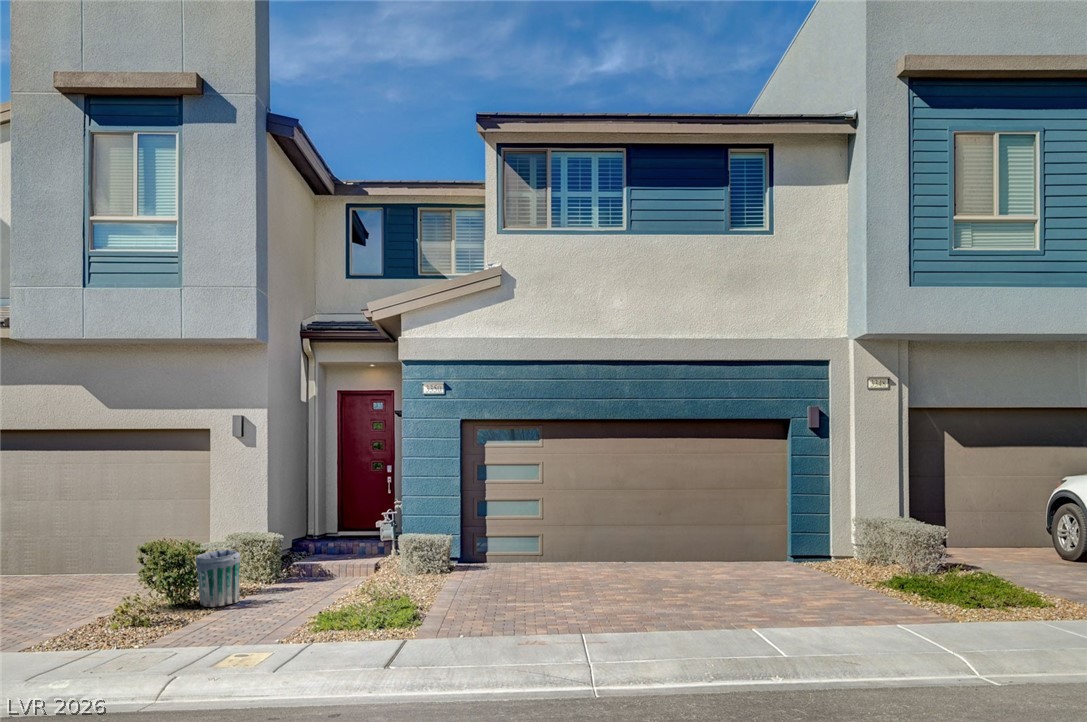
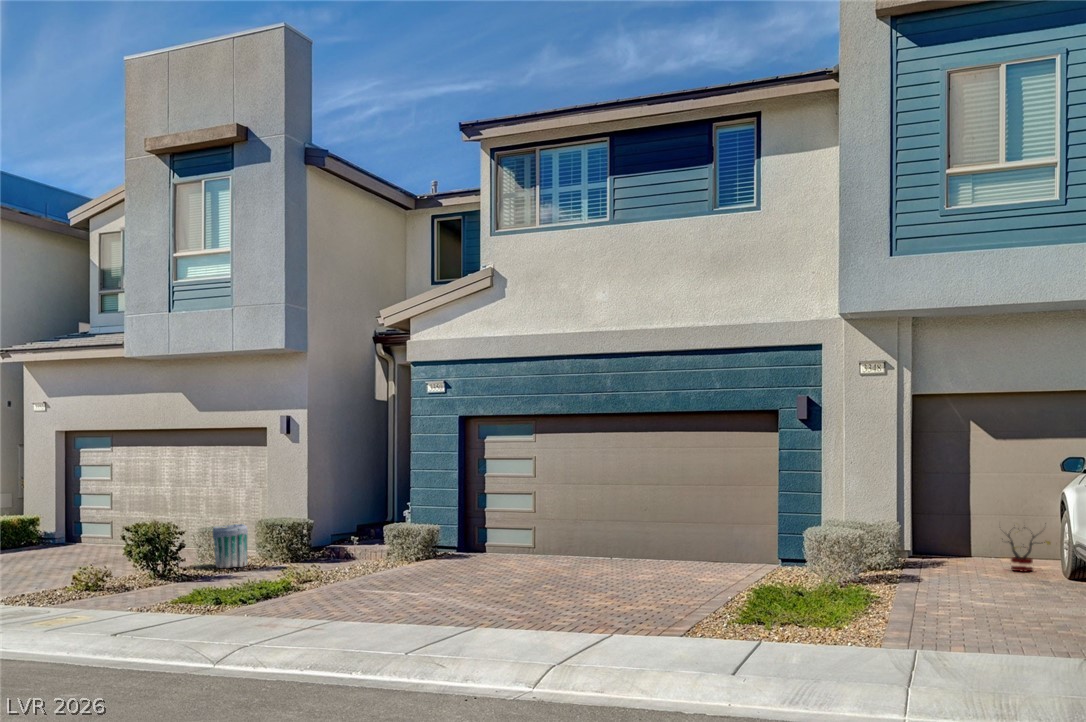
decorative plant: none [956,512,1009,554] -> present [1007,533,1050,572]

